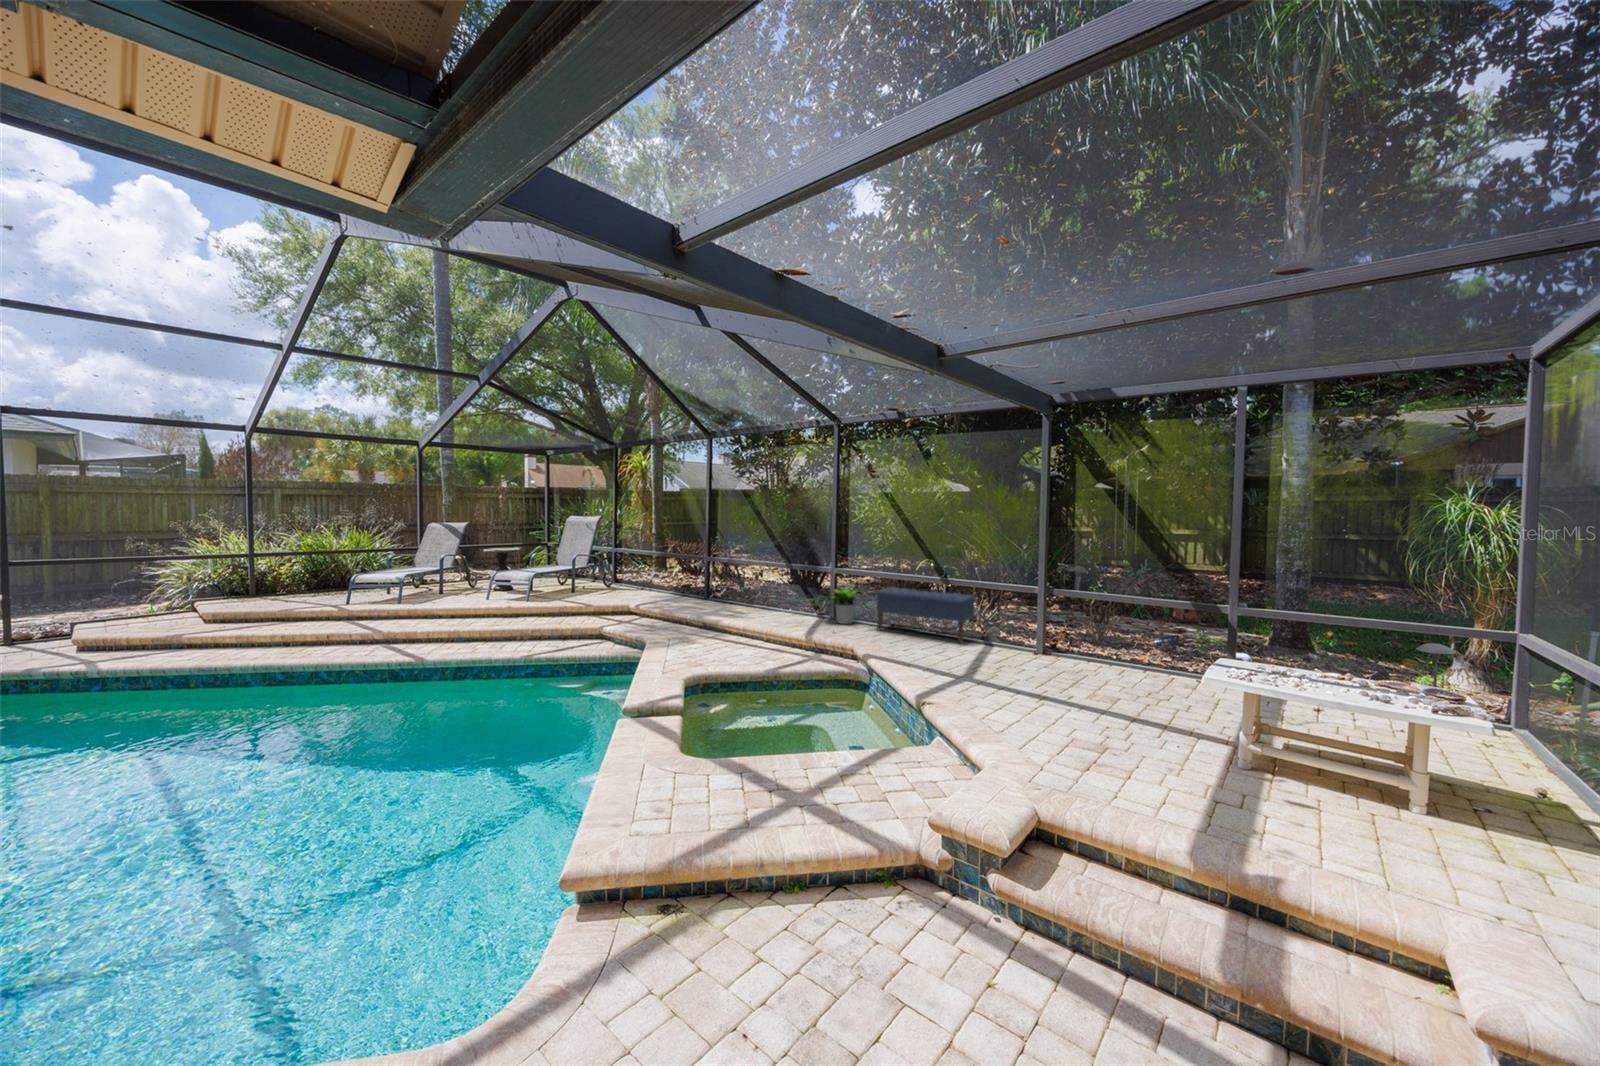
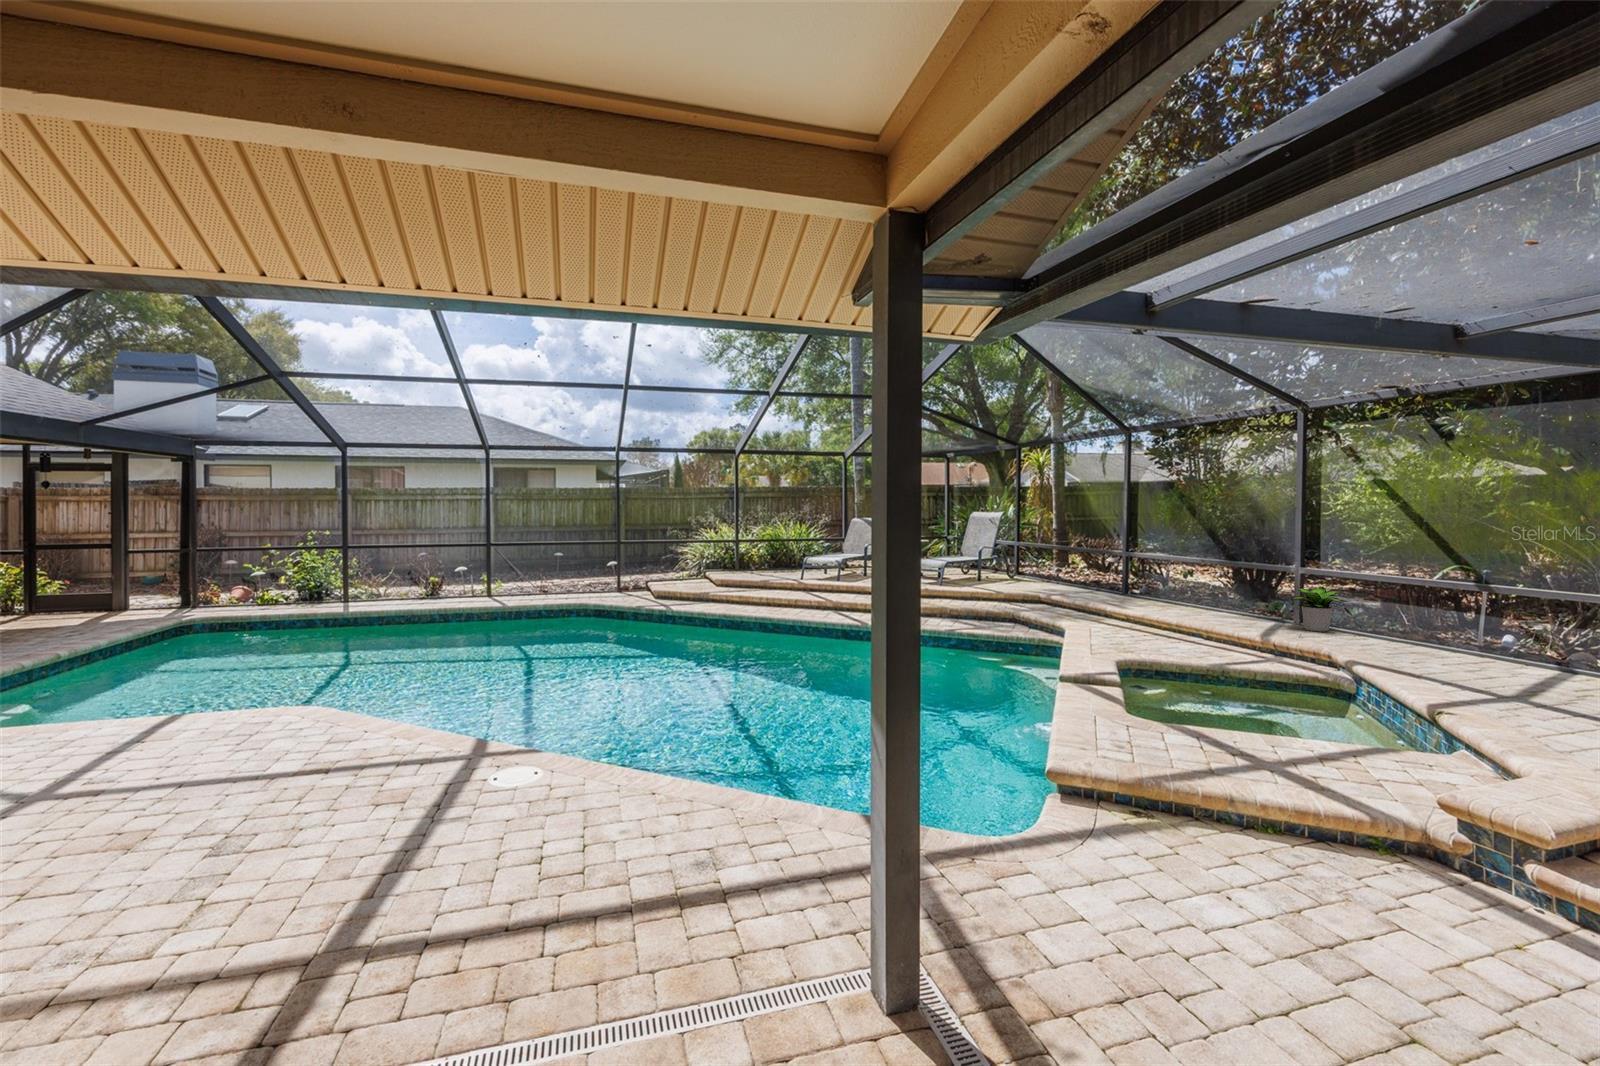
bench: present [876,587,975,643] -> none [1366,588,1546,666]

